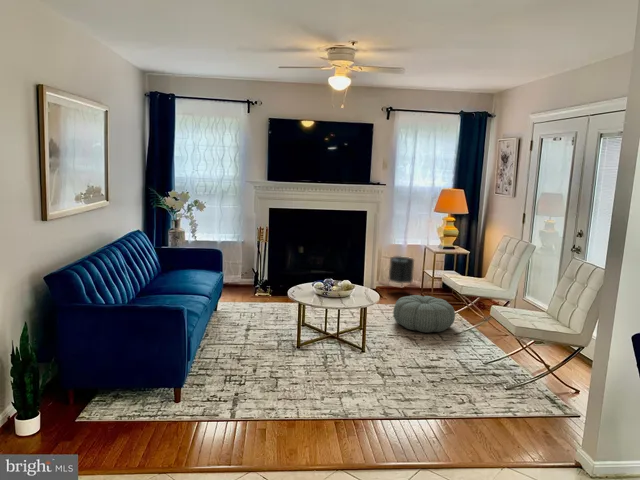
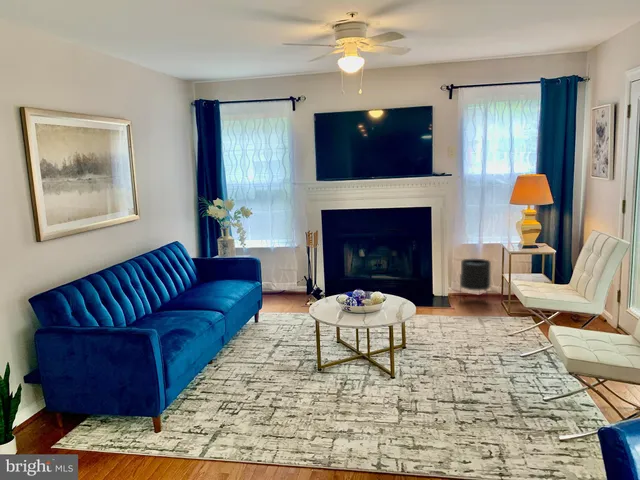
pouf: present [393,295,455,333] -> none [446,307,524,354]

